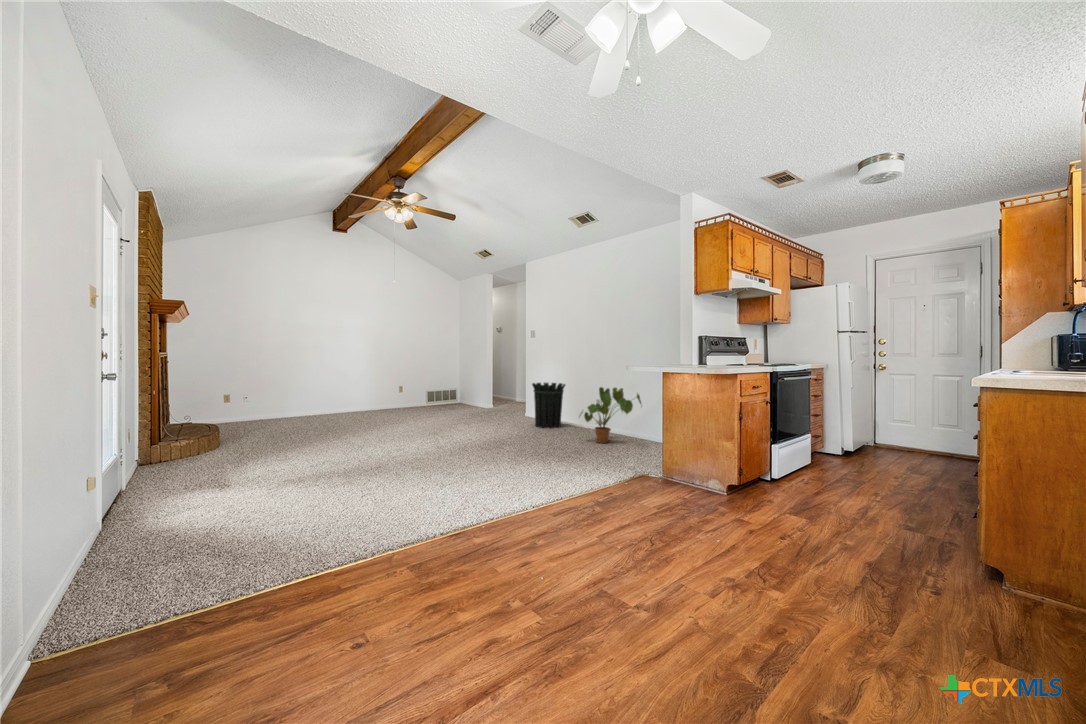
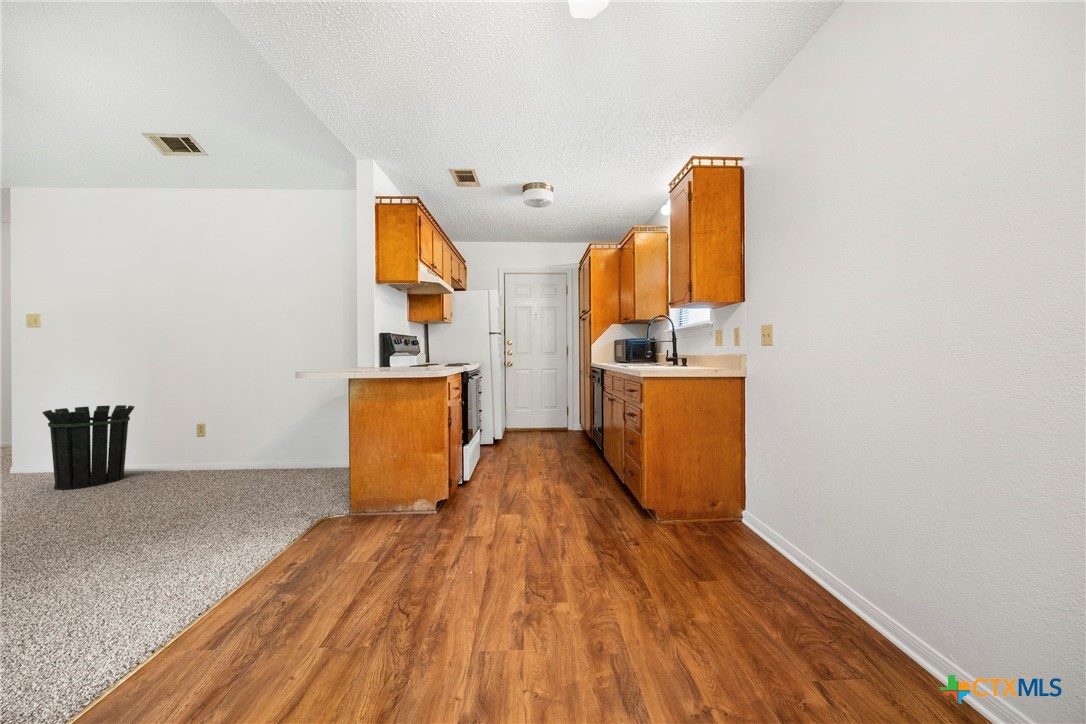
house plant: present [579,387,642,443] -> none [176,402,292,487]

